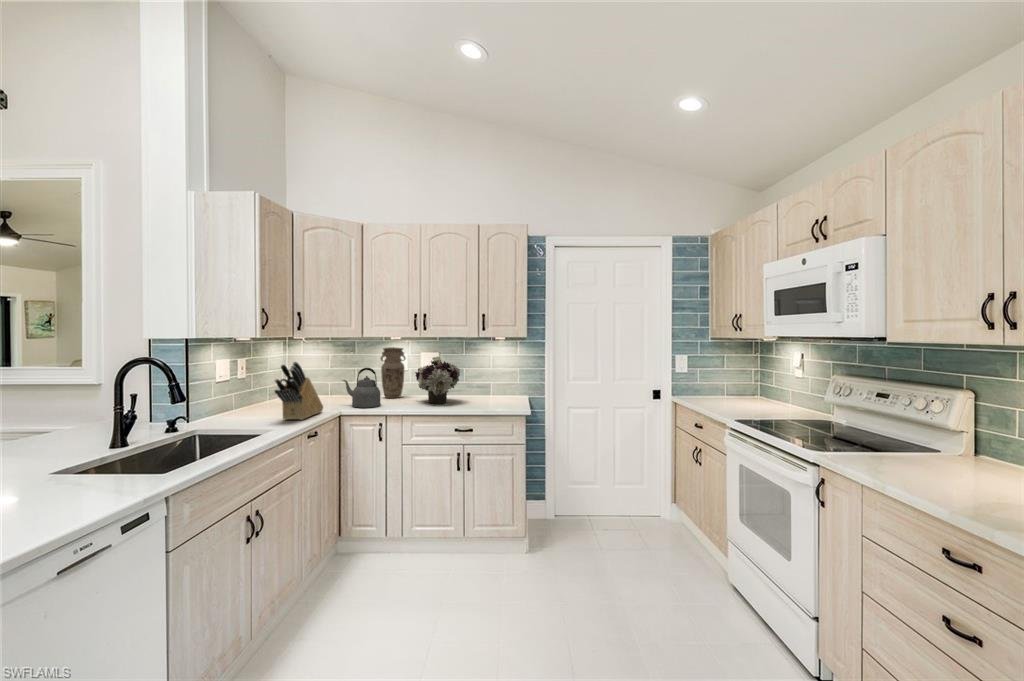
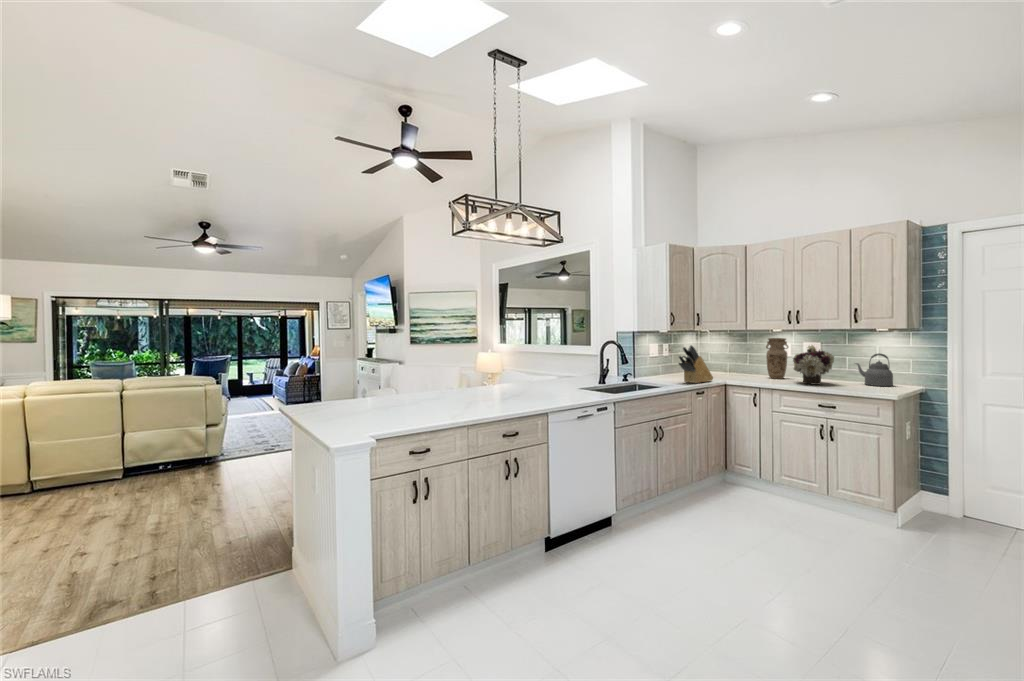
kettle: present [343,368,381,408] -> present [856,353,893,386]

